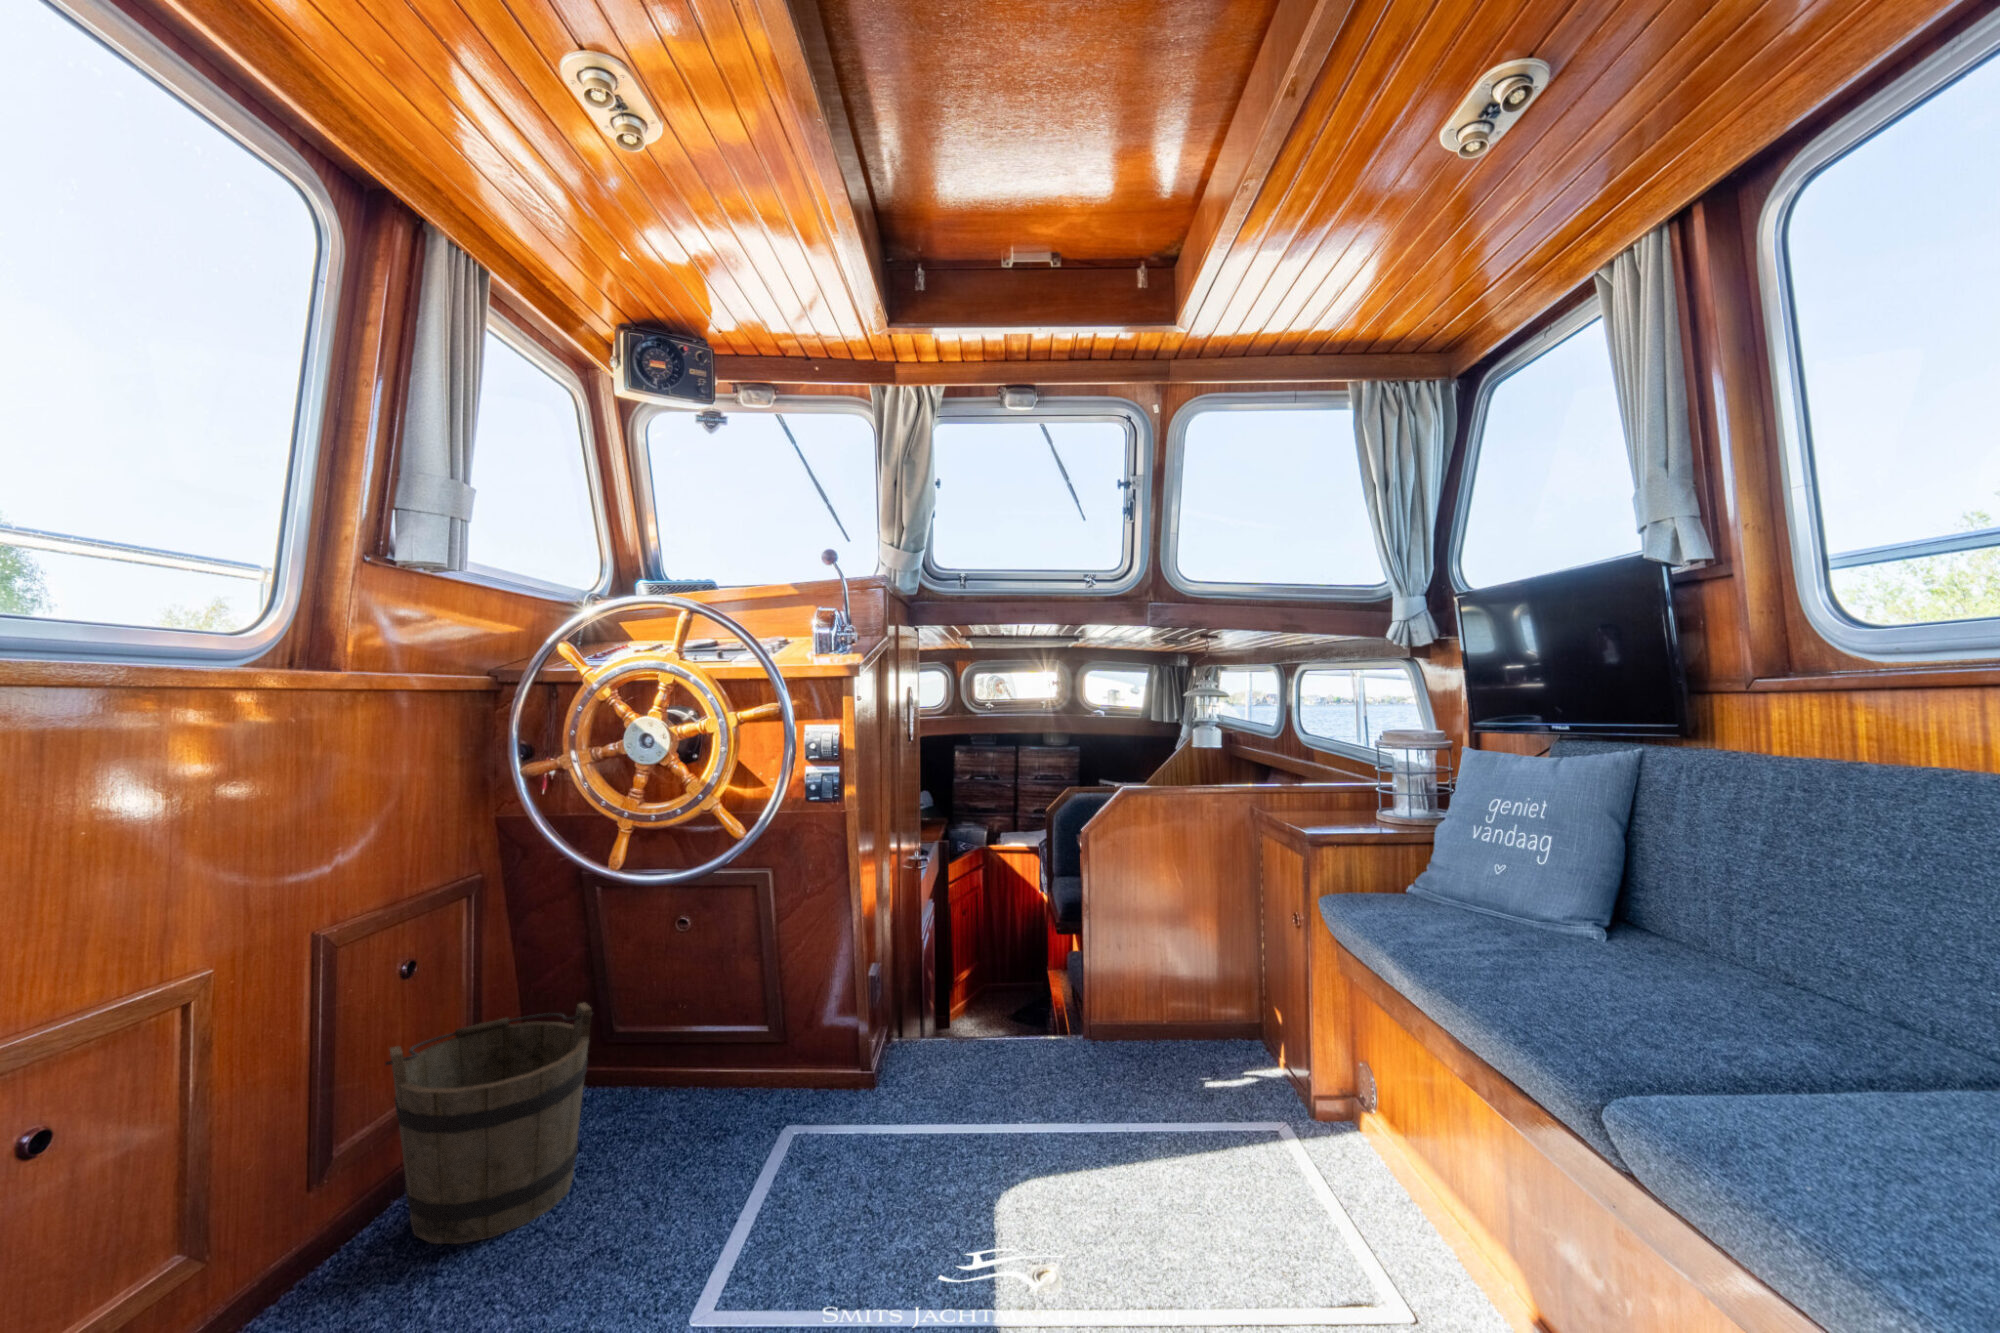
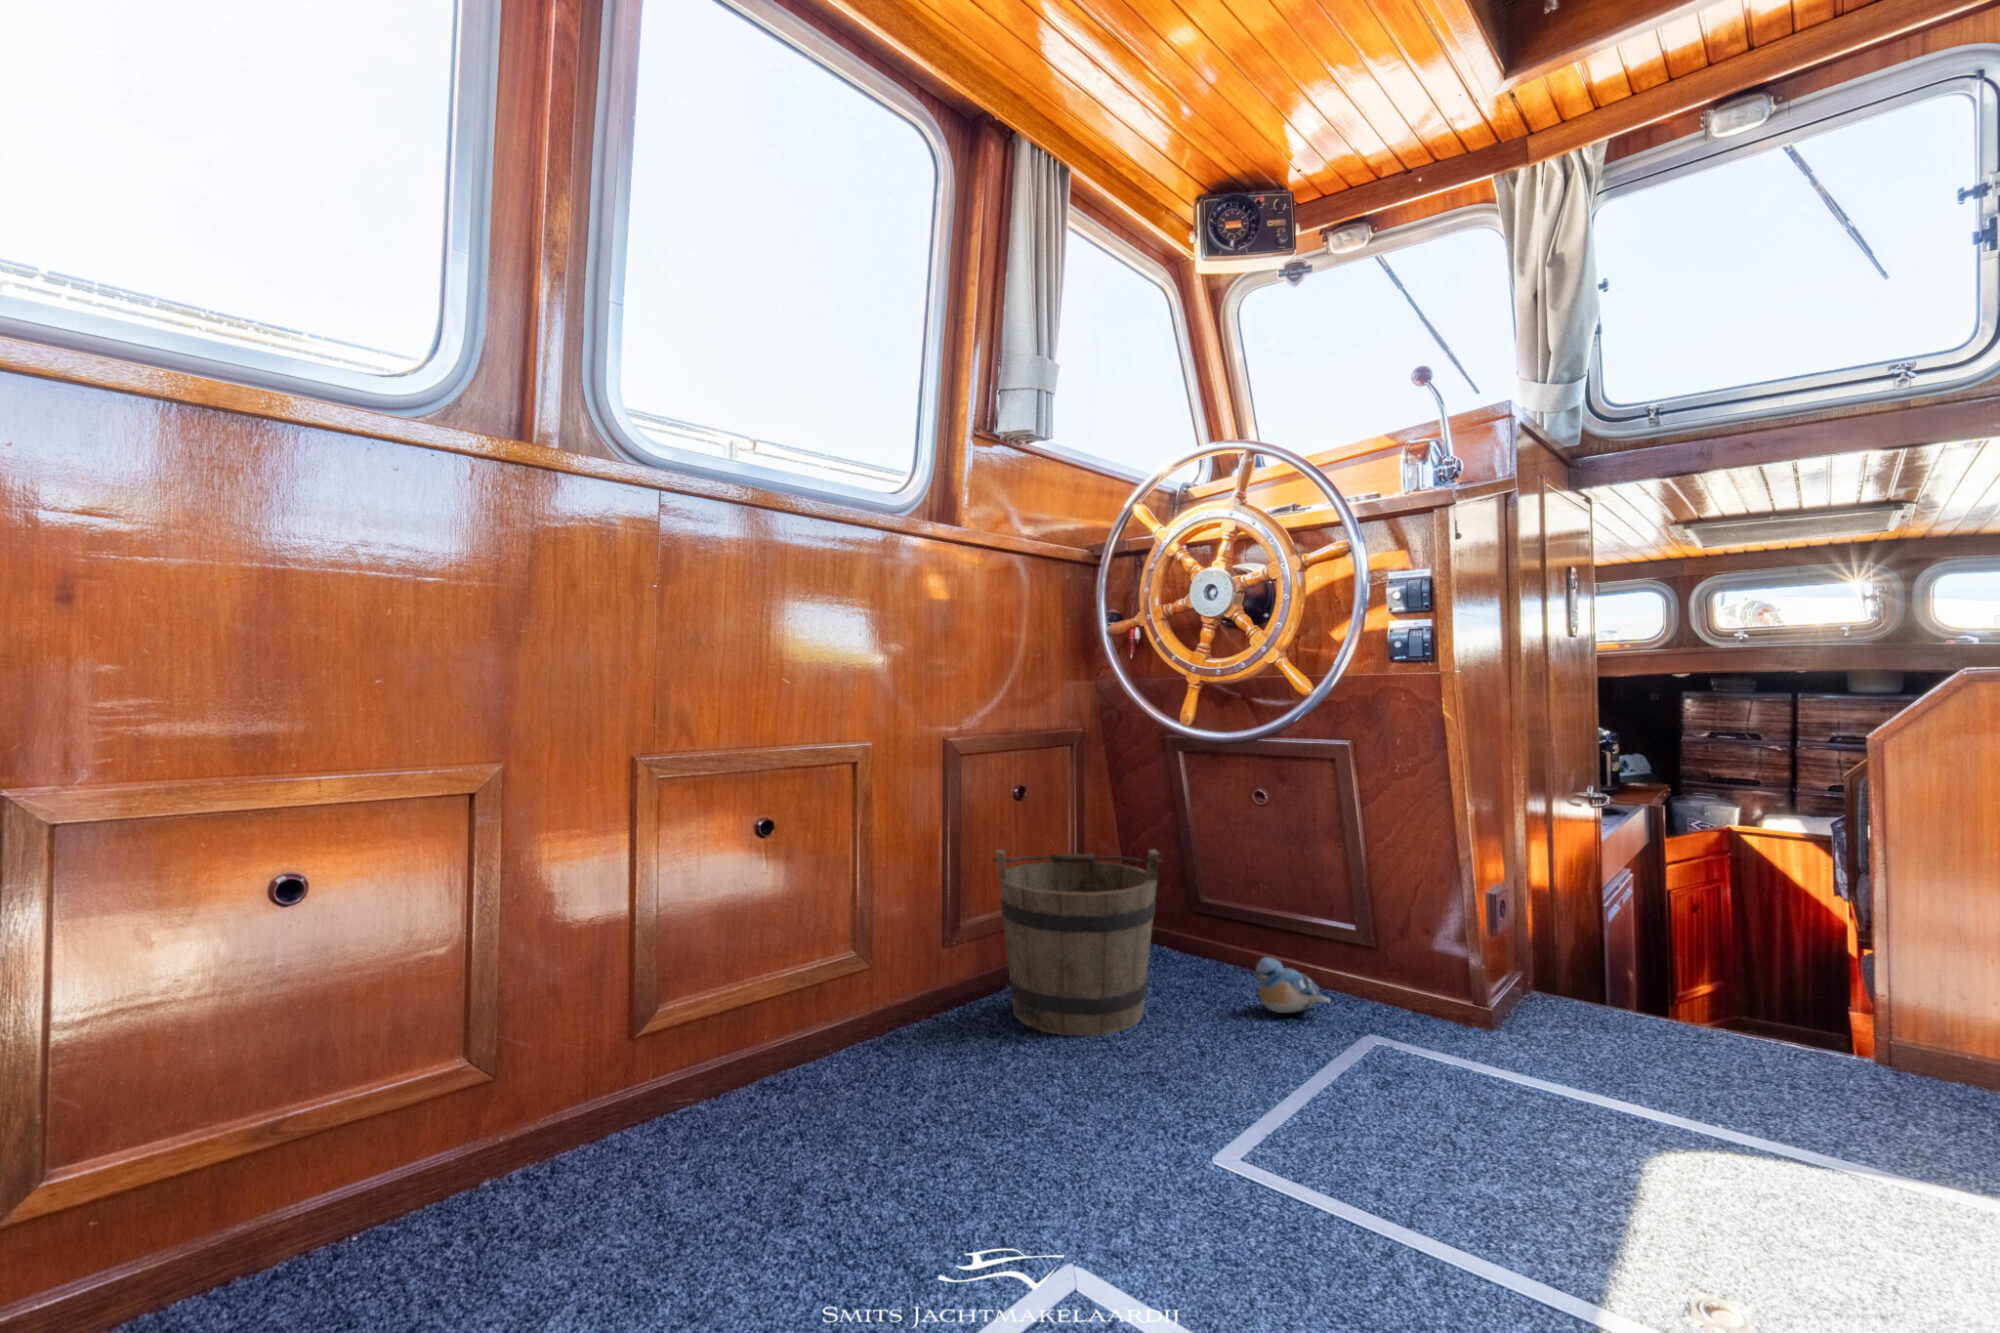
plush toy: none [685,1077,752,1127] -> present [1255,957,1331,1013]

